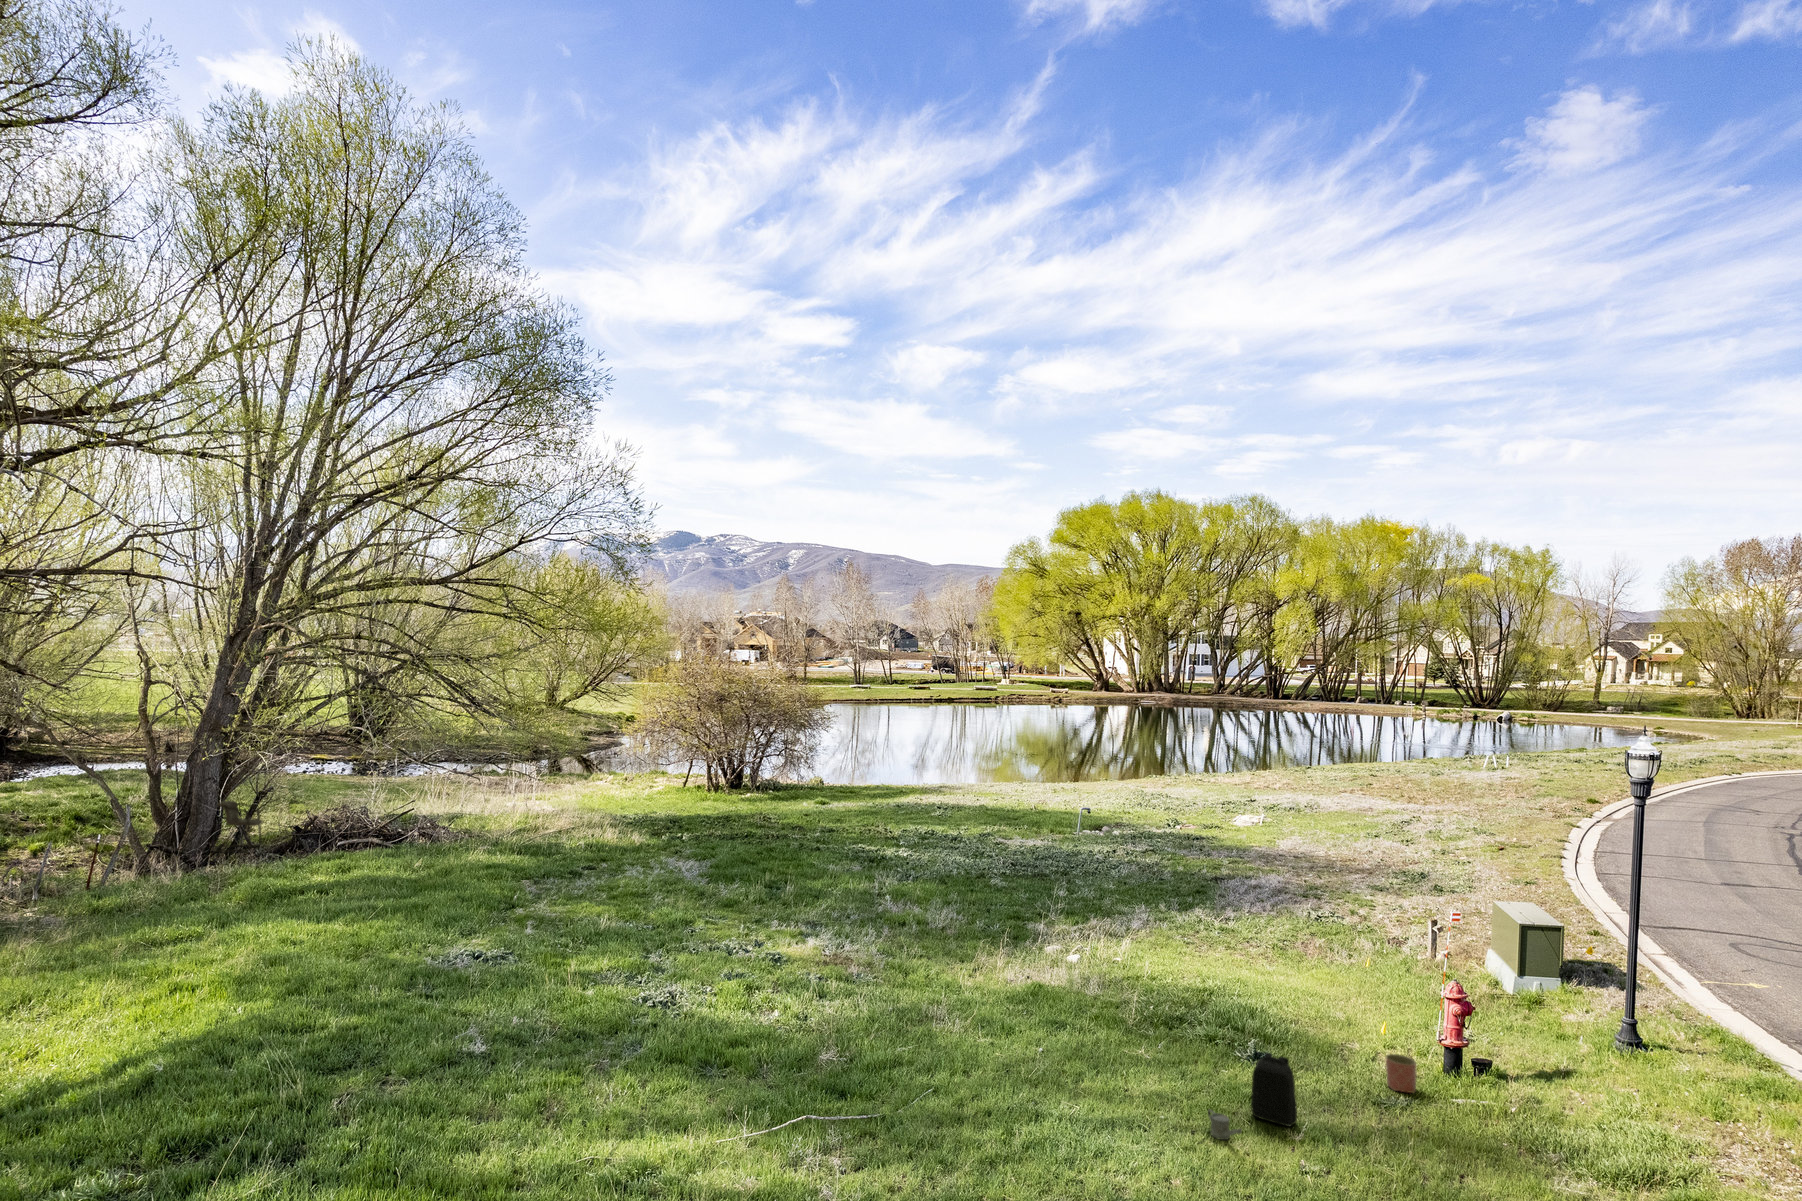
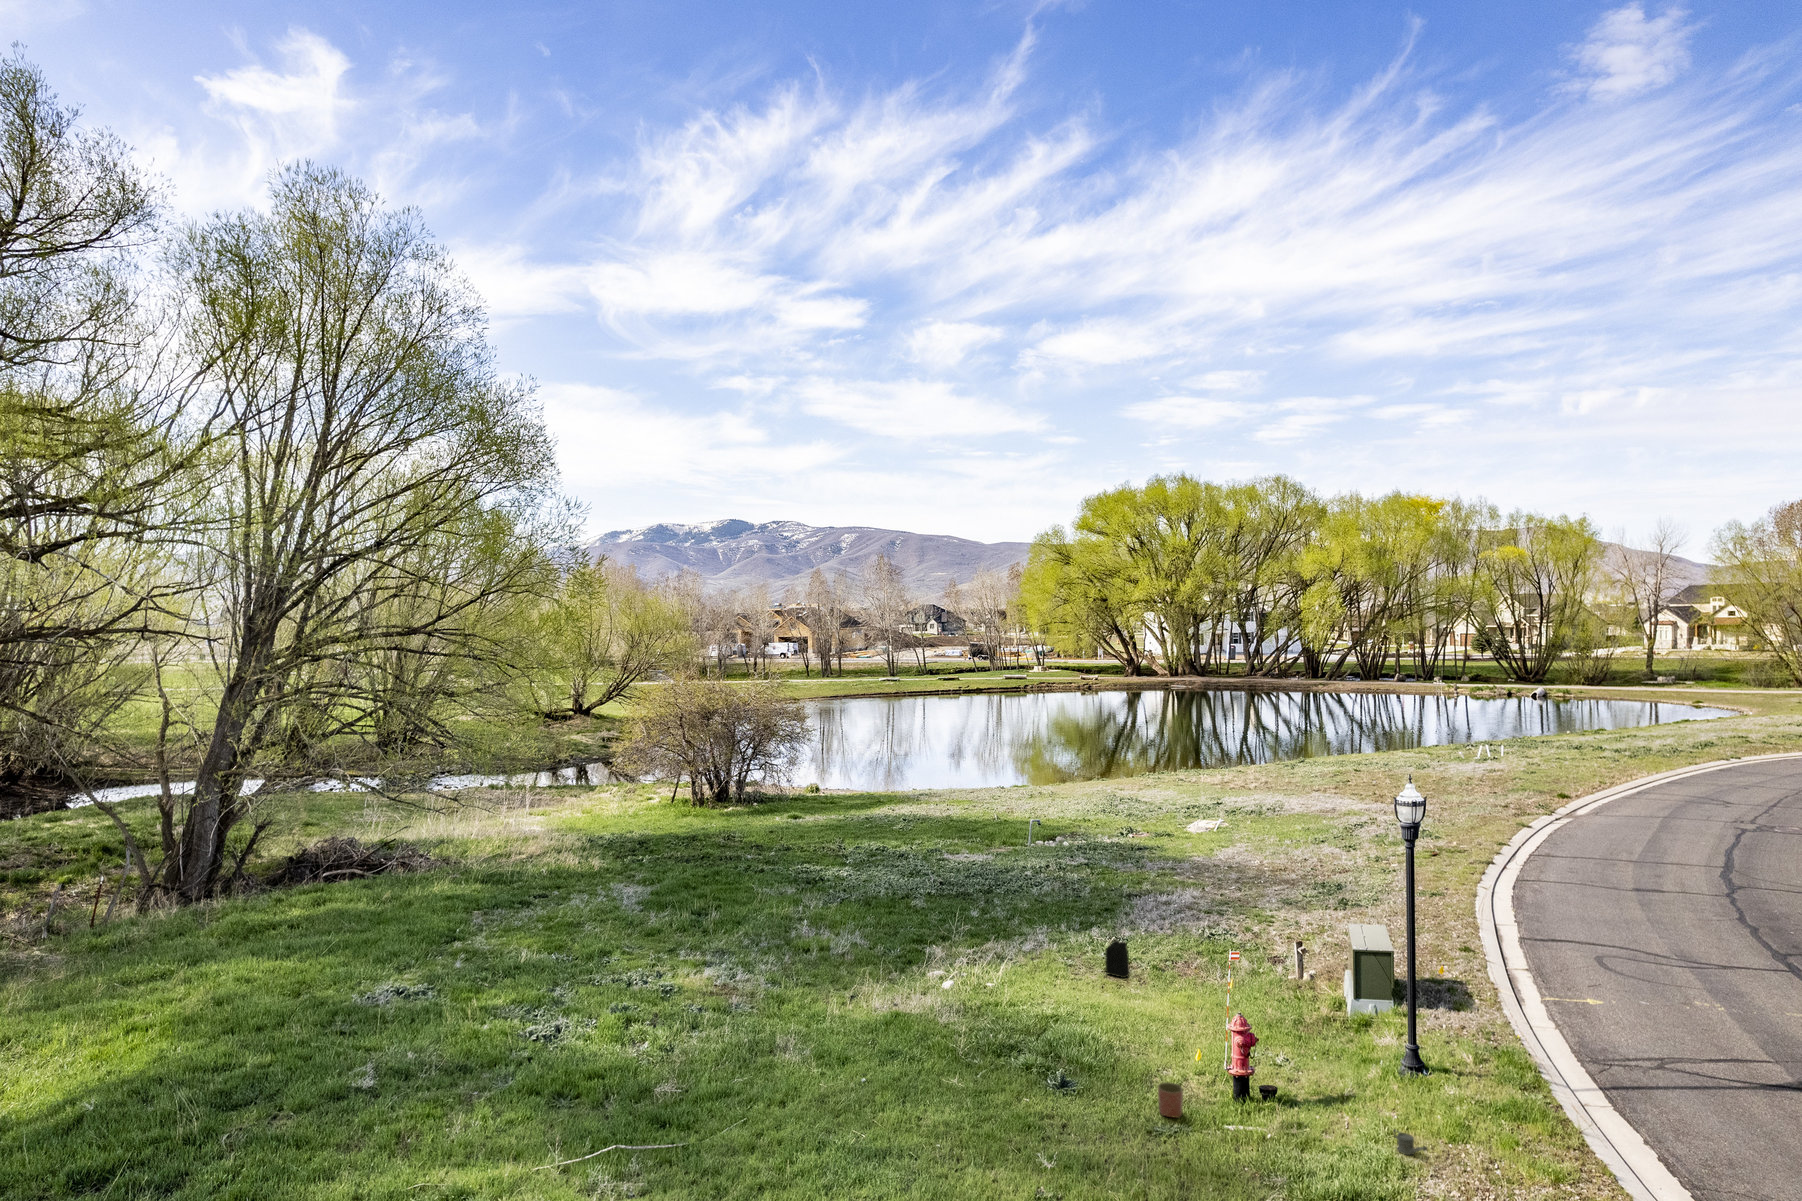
chair: present [212,800,263,853] -> none [209,838,255,887]
backpack: present [1251,1053,1297,1127] -> present [1105,940,1130,978]
watering can: present [1208,1109,1242,1140] -> present [1393,1129,1427,1156]

